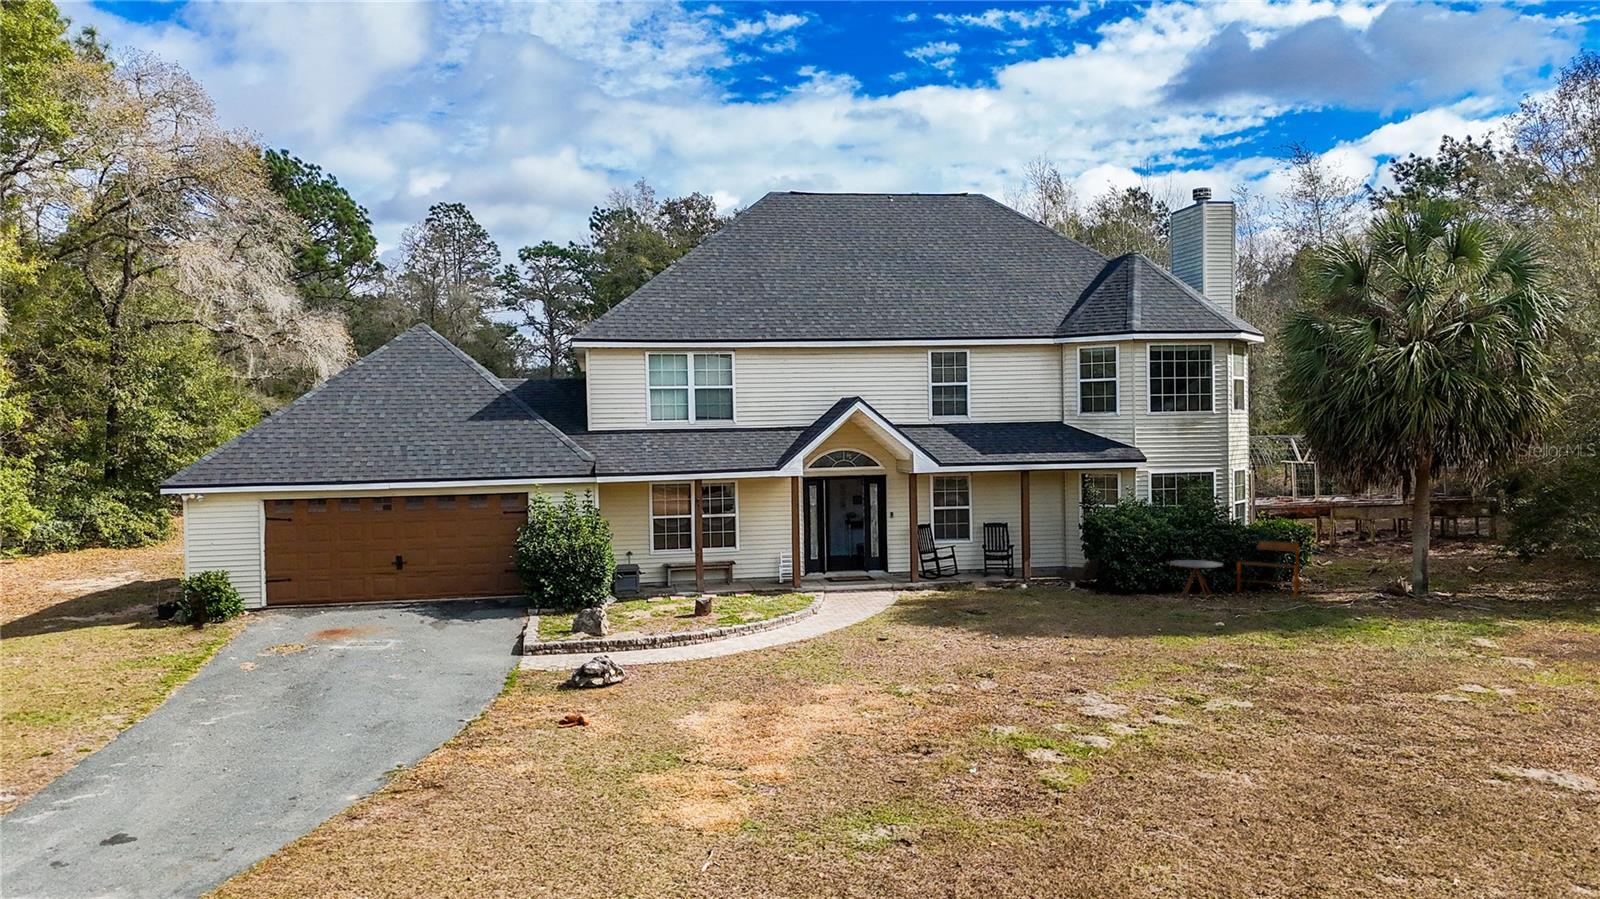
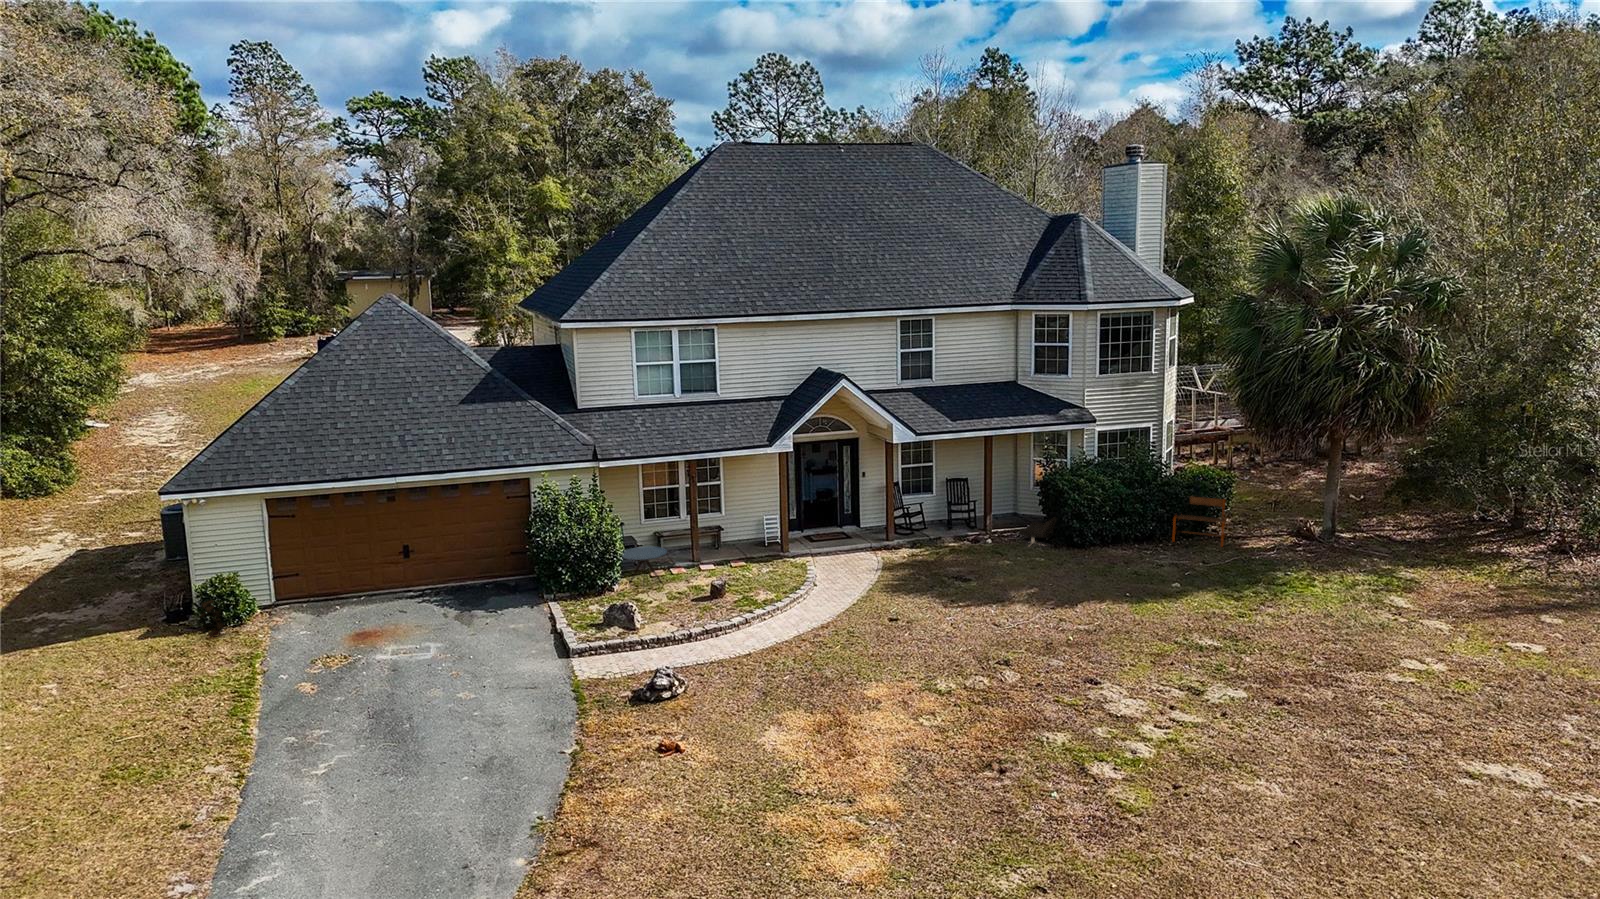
round table: present [1170,560,1223,598] -> present [623,546,667,582]

